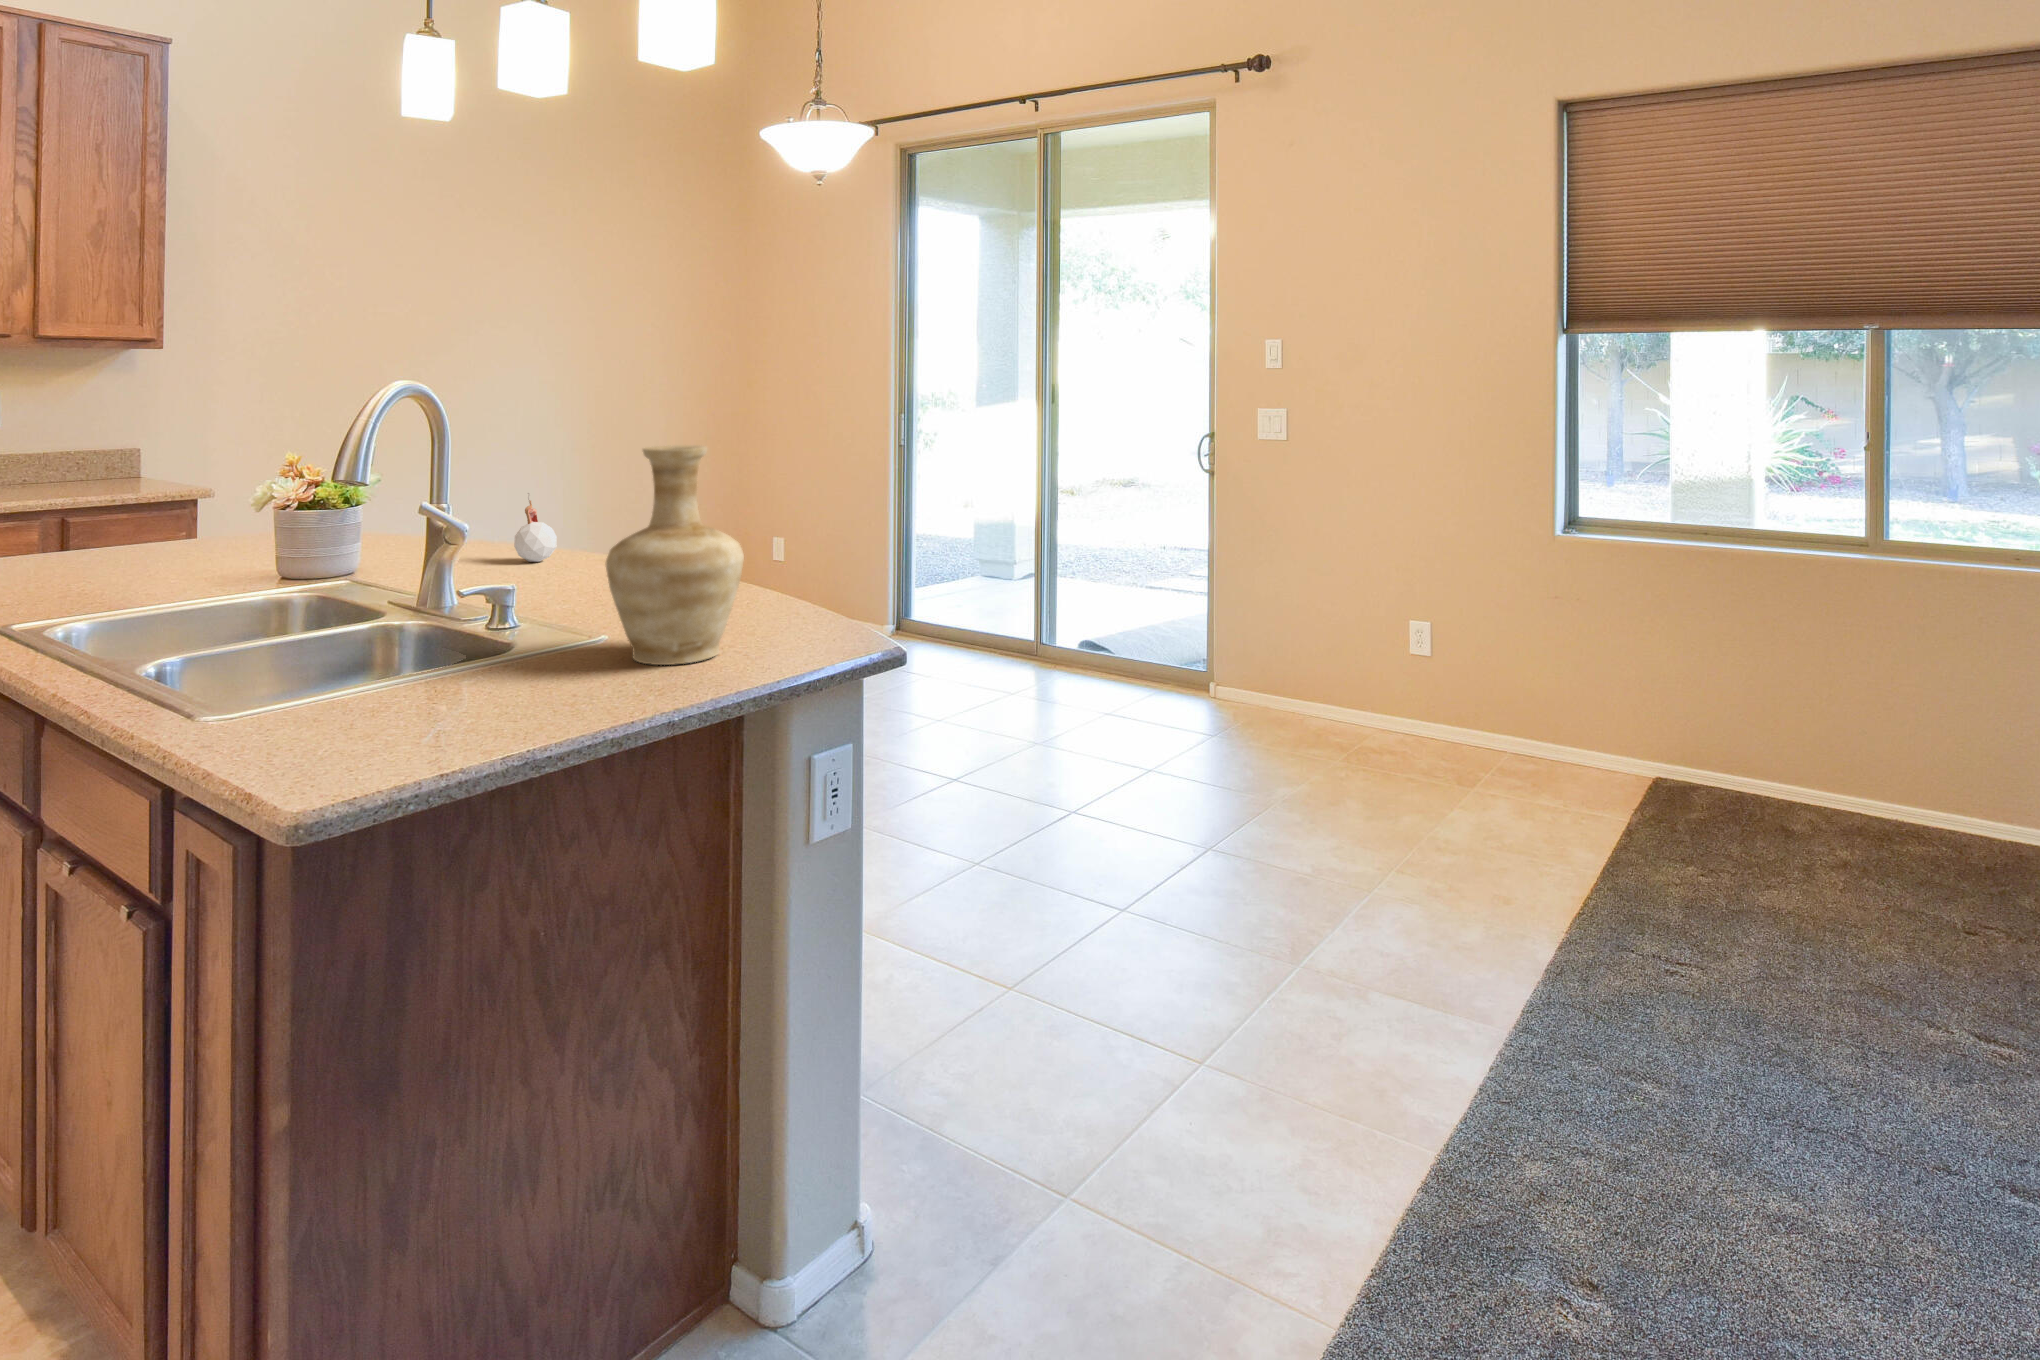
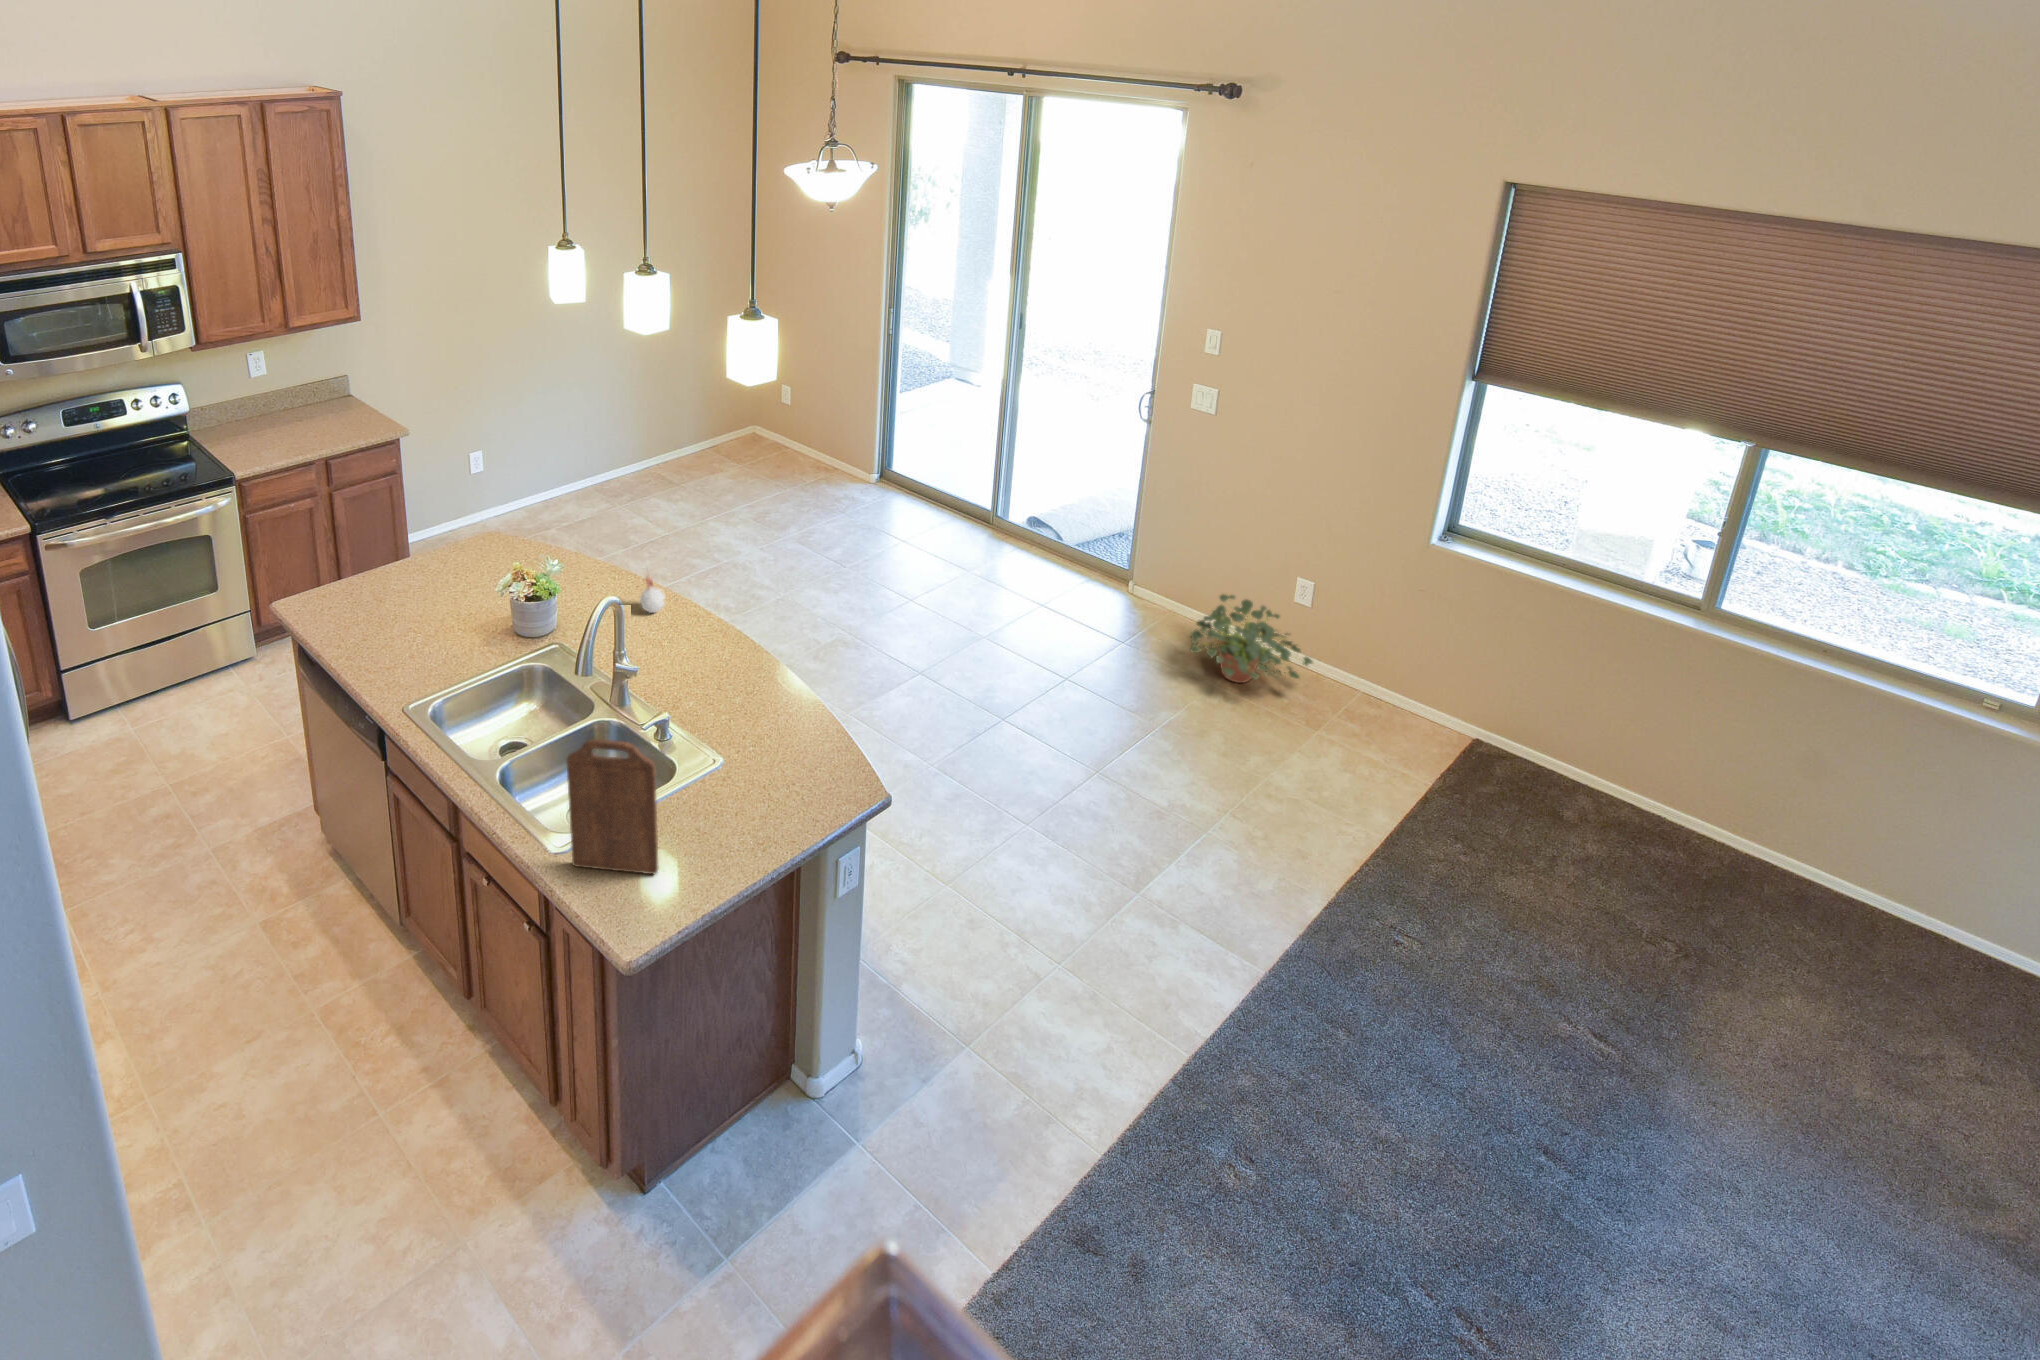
cutting board: none [249,422,438,730] -> present [566,739,658,874]
vase: present [606,445,744,665] -> none [724,678,800,804]
potted plant: none [1298,657,1450,759] -> present [1190,594,1312,683]

